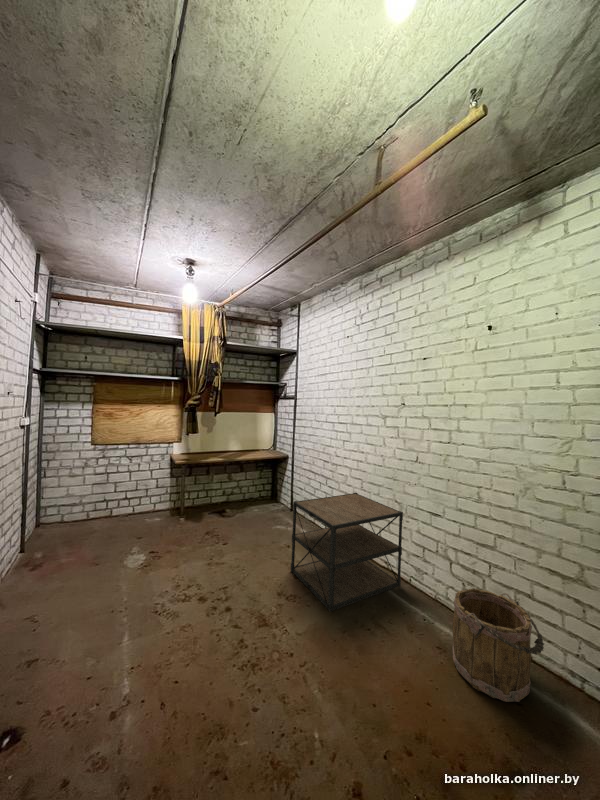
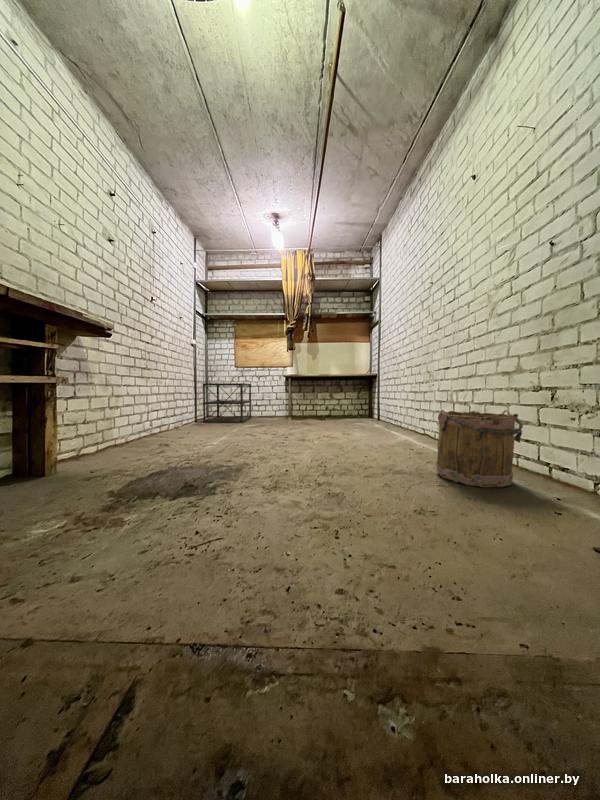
shelving unit: present [291,493,403,612] -> present [203,383,251,423]

